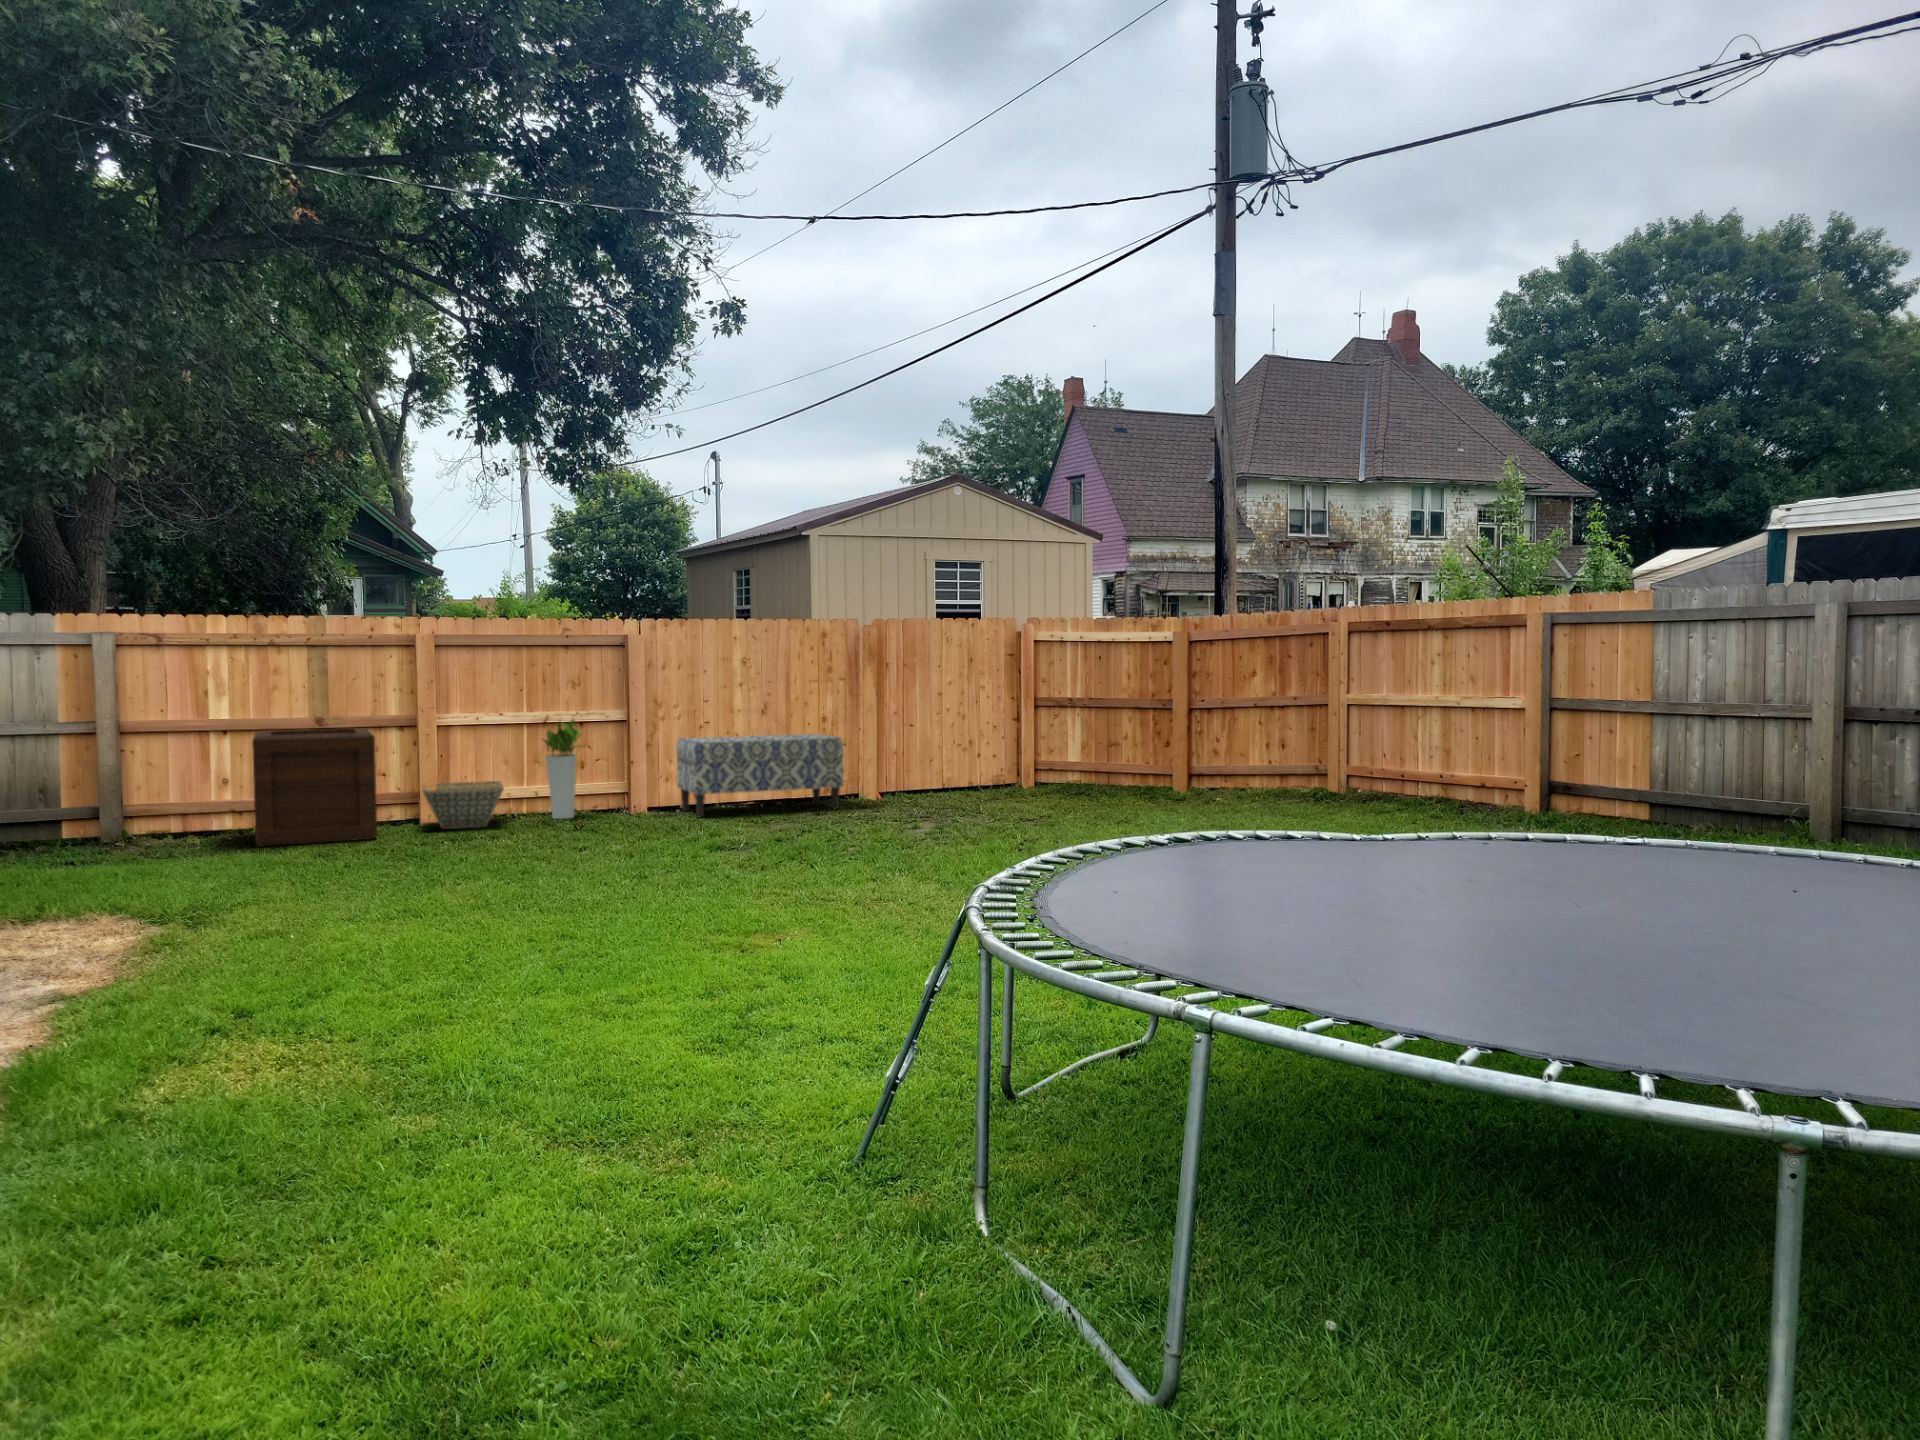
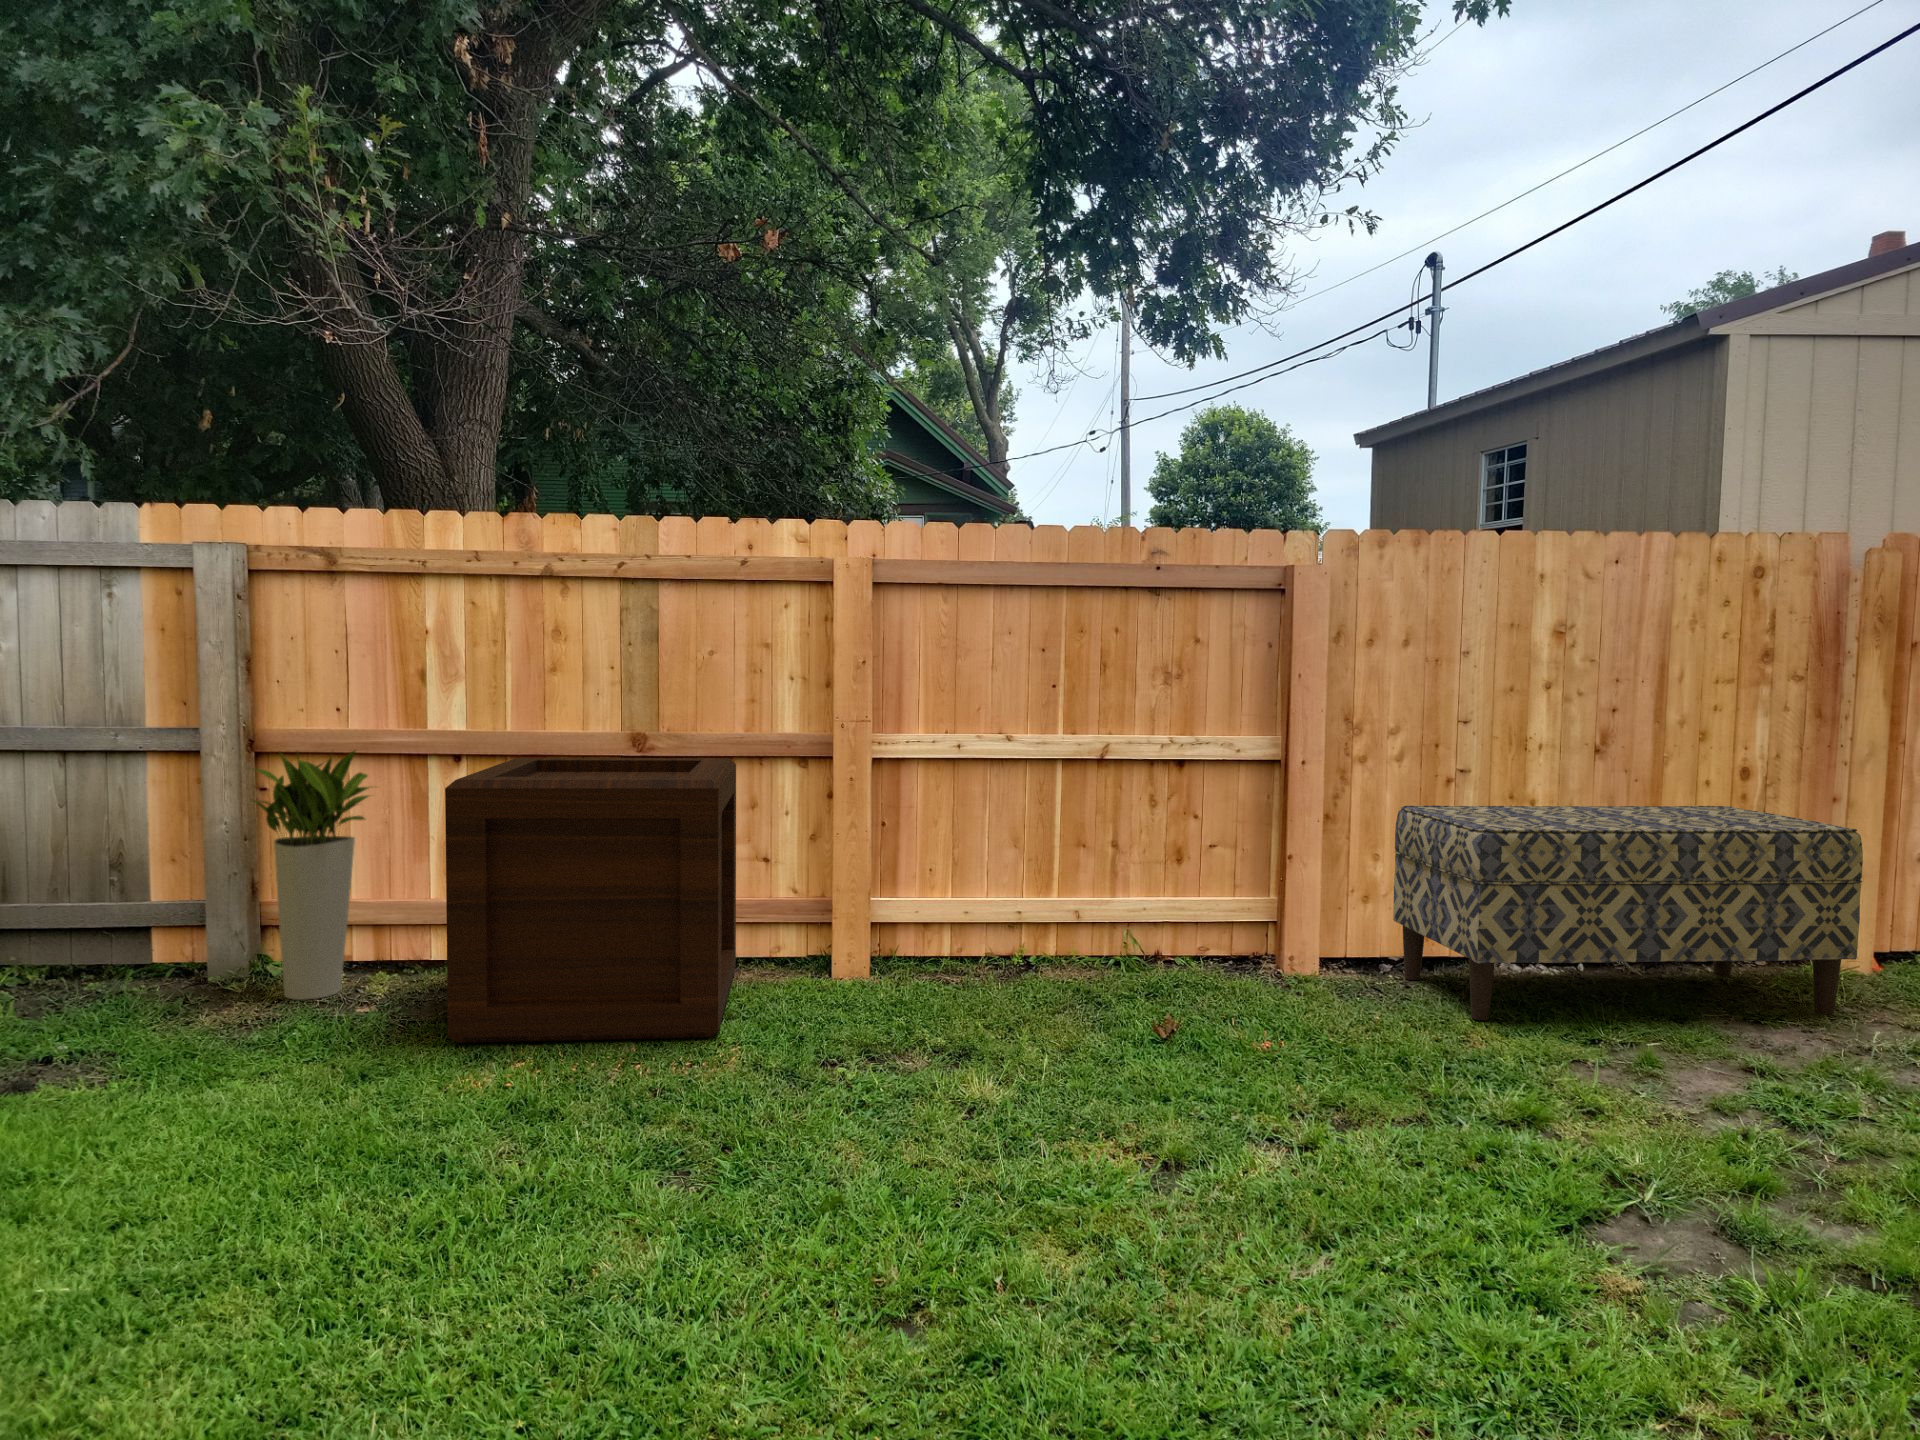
planter: present [542,719,581,819] -> present [253,751,369,1000]
basket: present [423,781,504,829] -> none [828,884,1012,1006]

